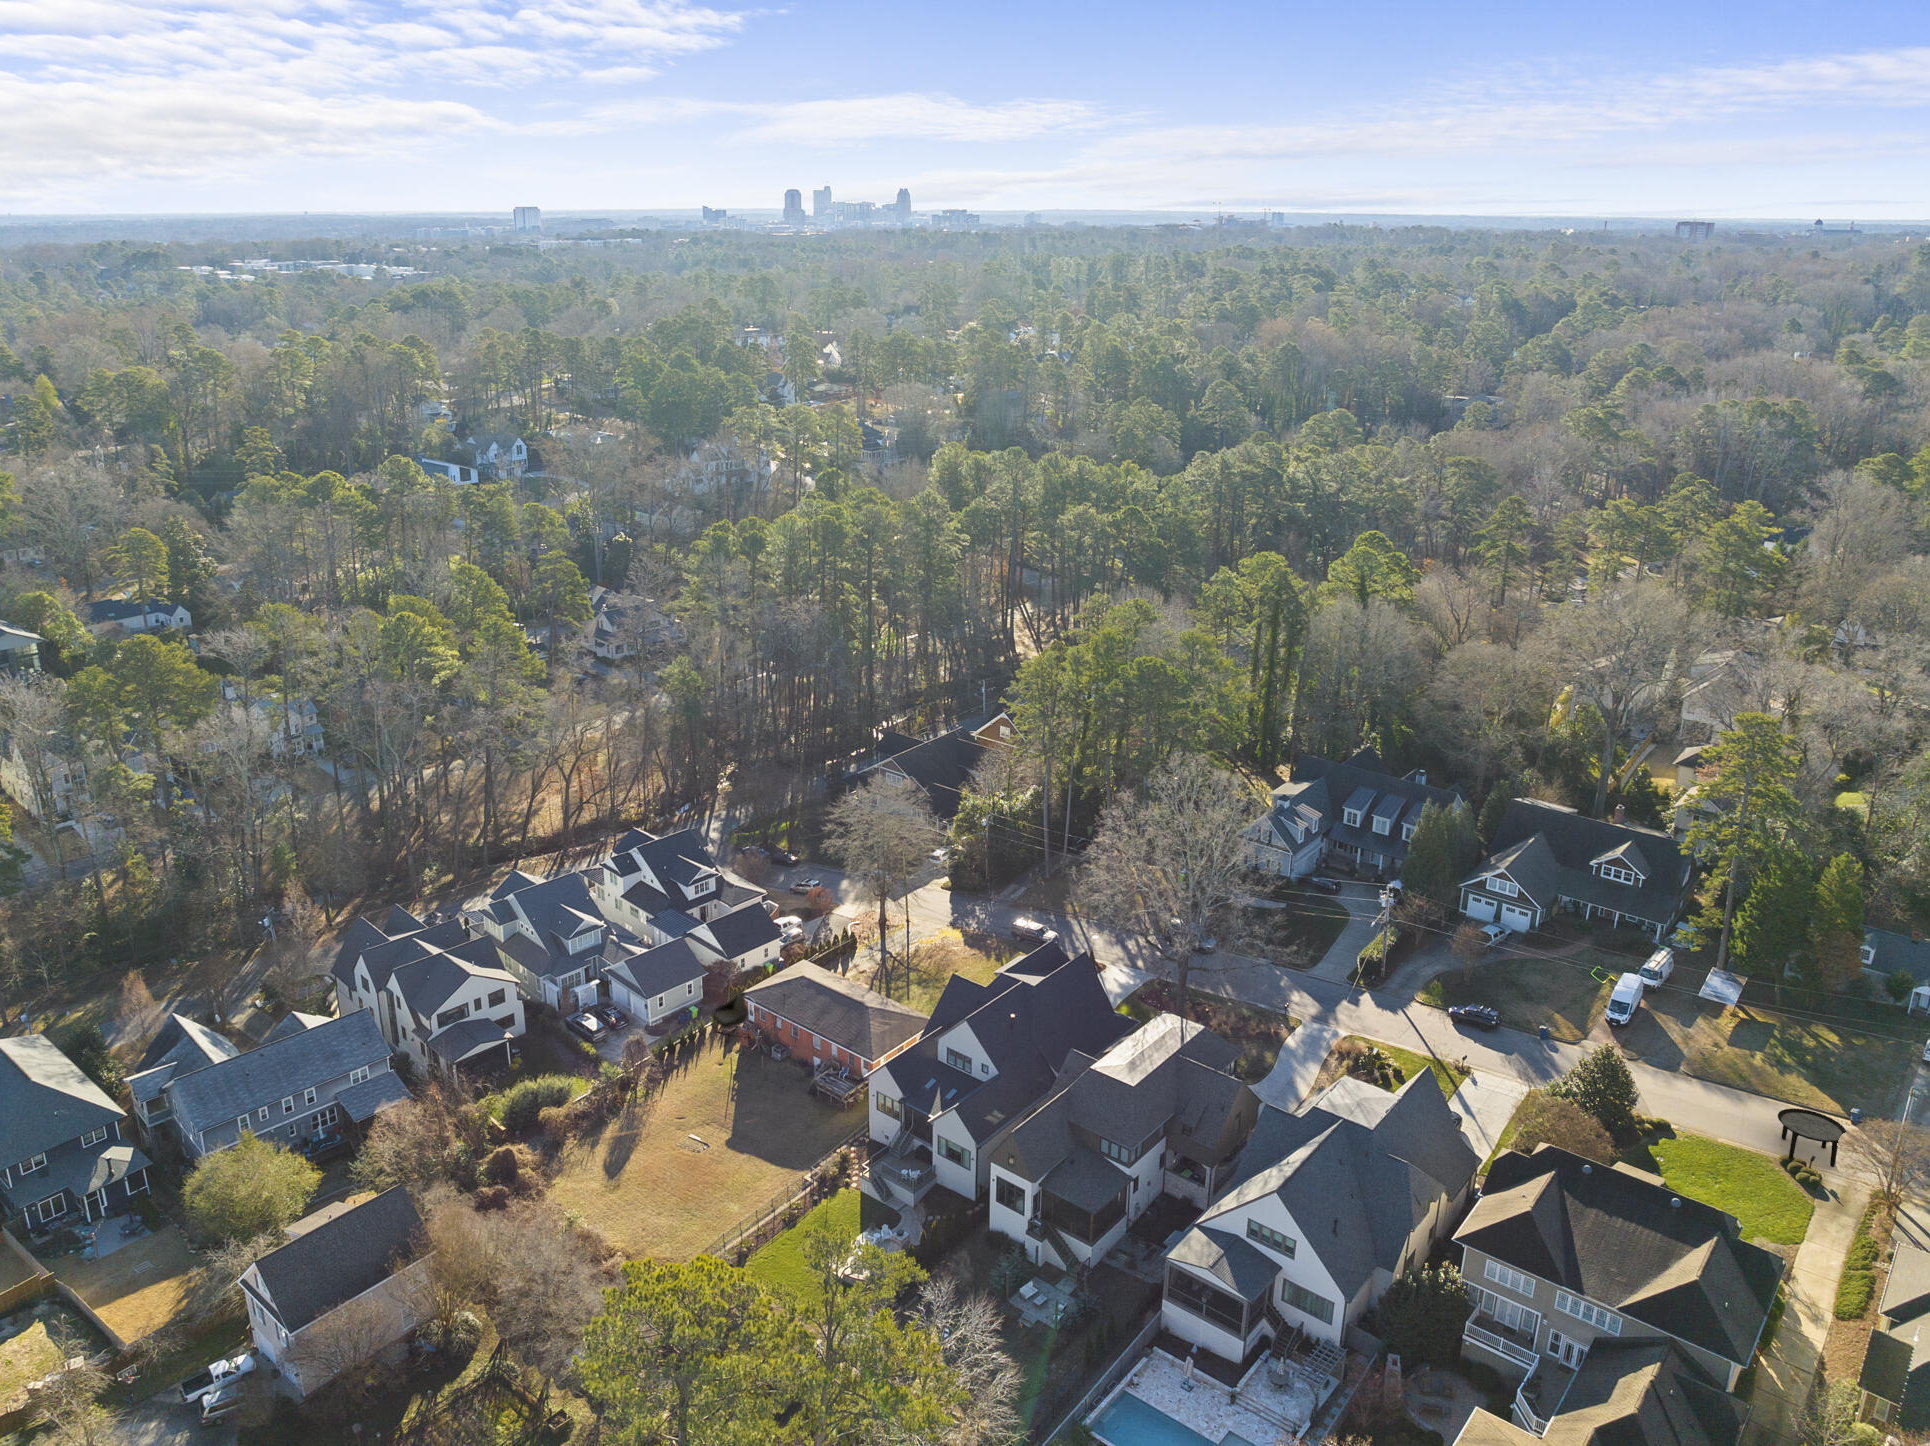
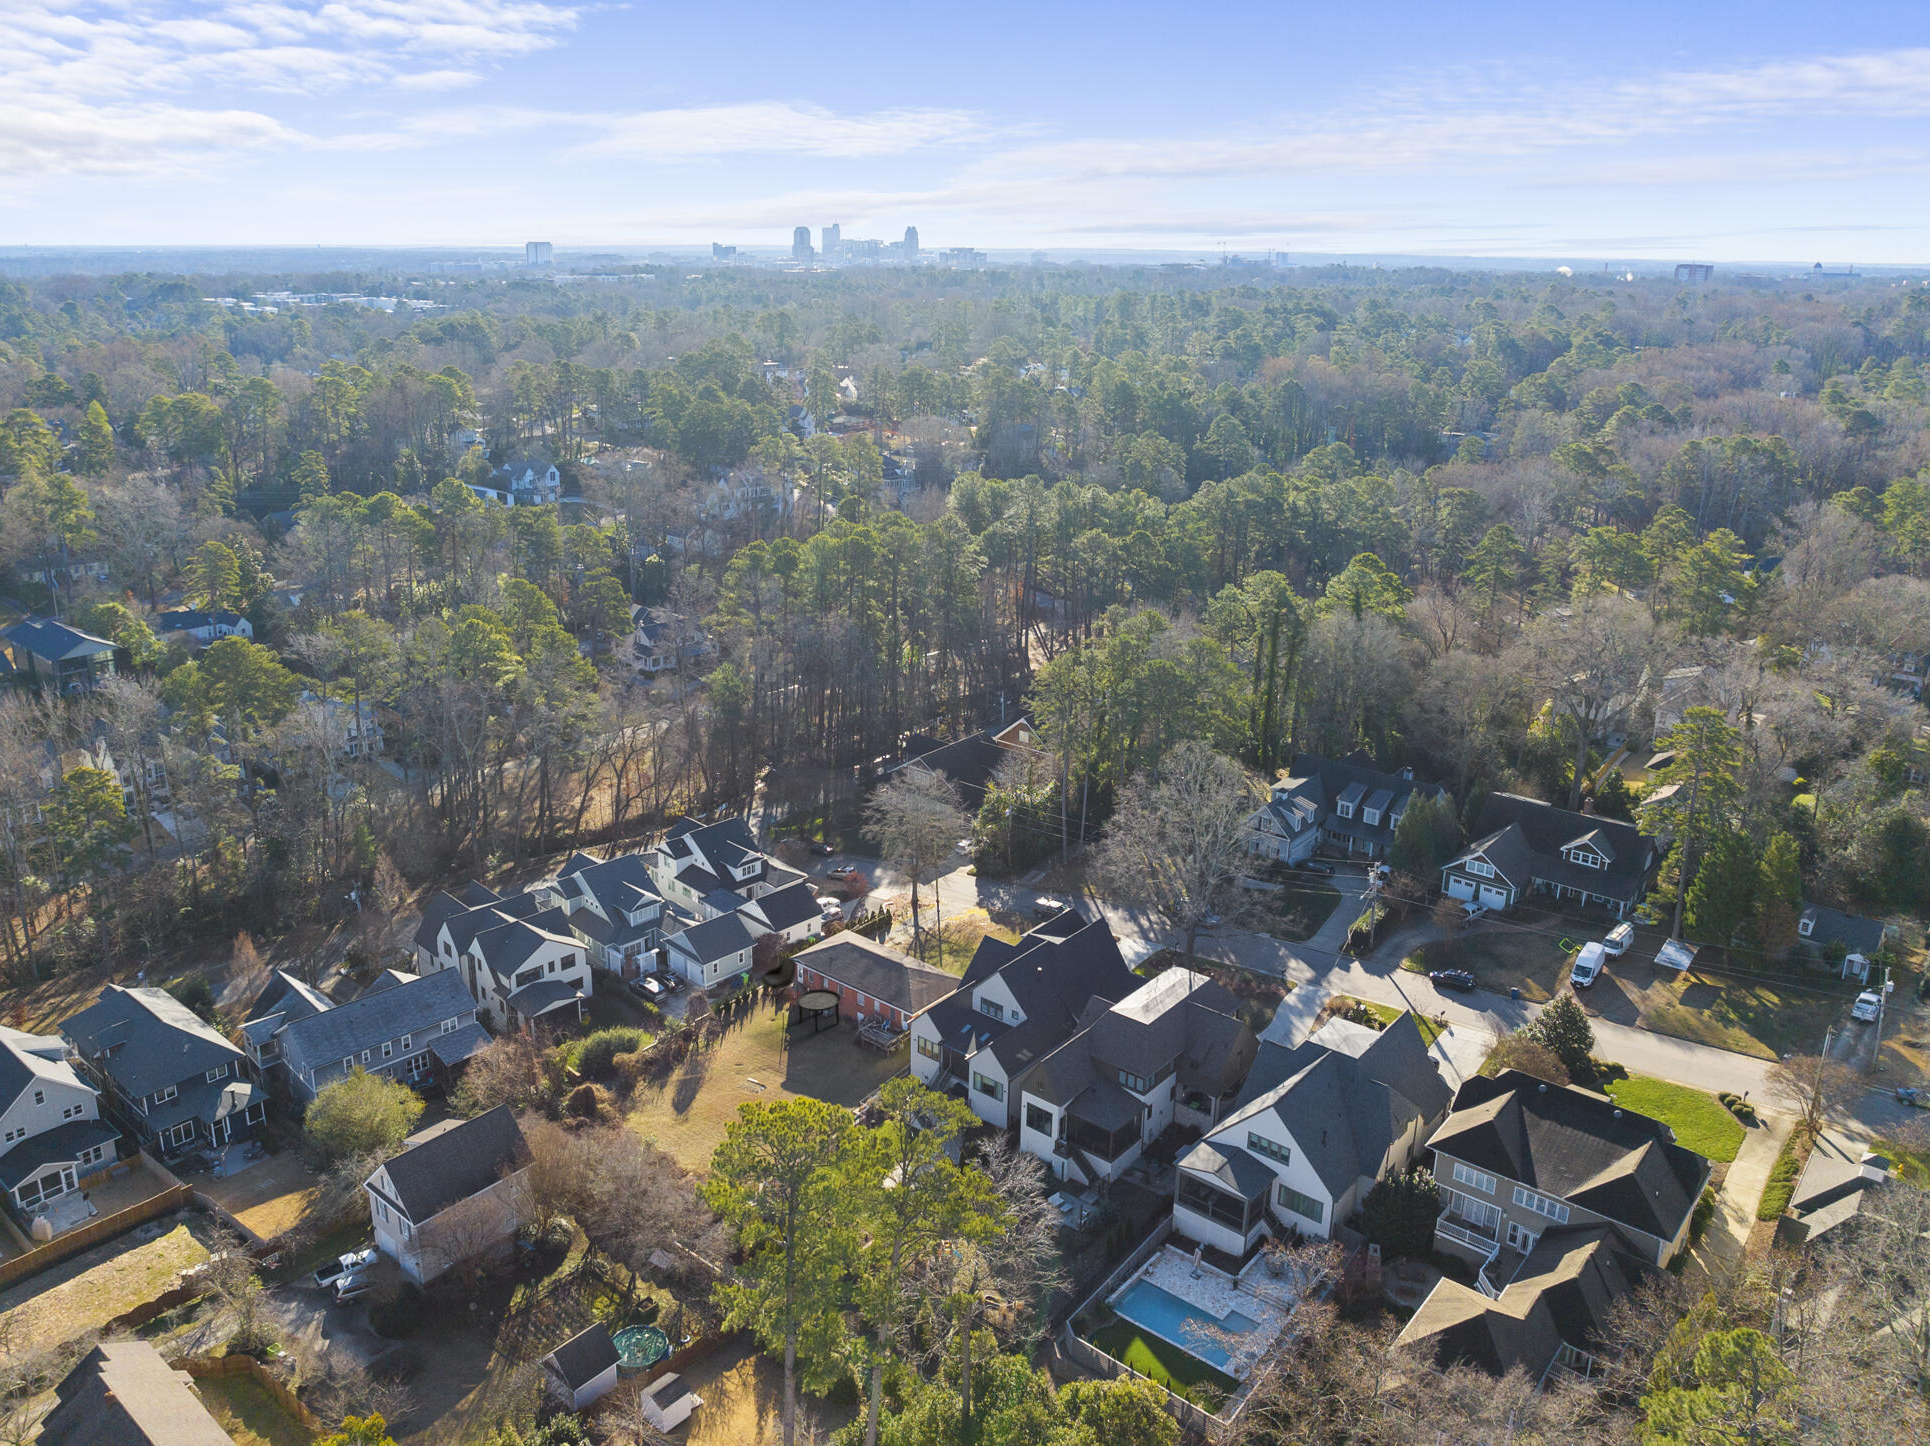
round table: present [1778,1108,1846,1167] -> present [797,990,840,1032]

